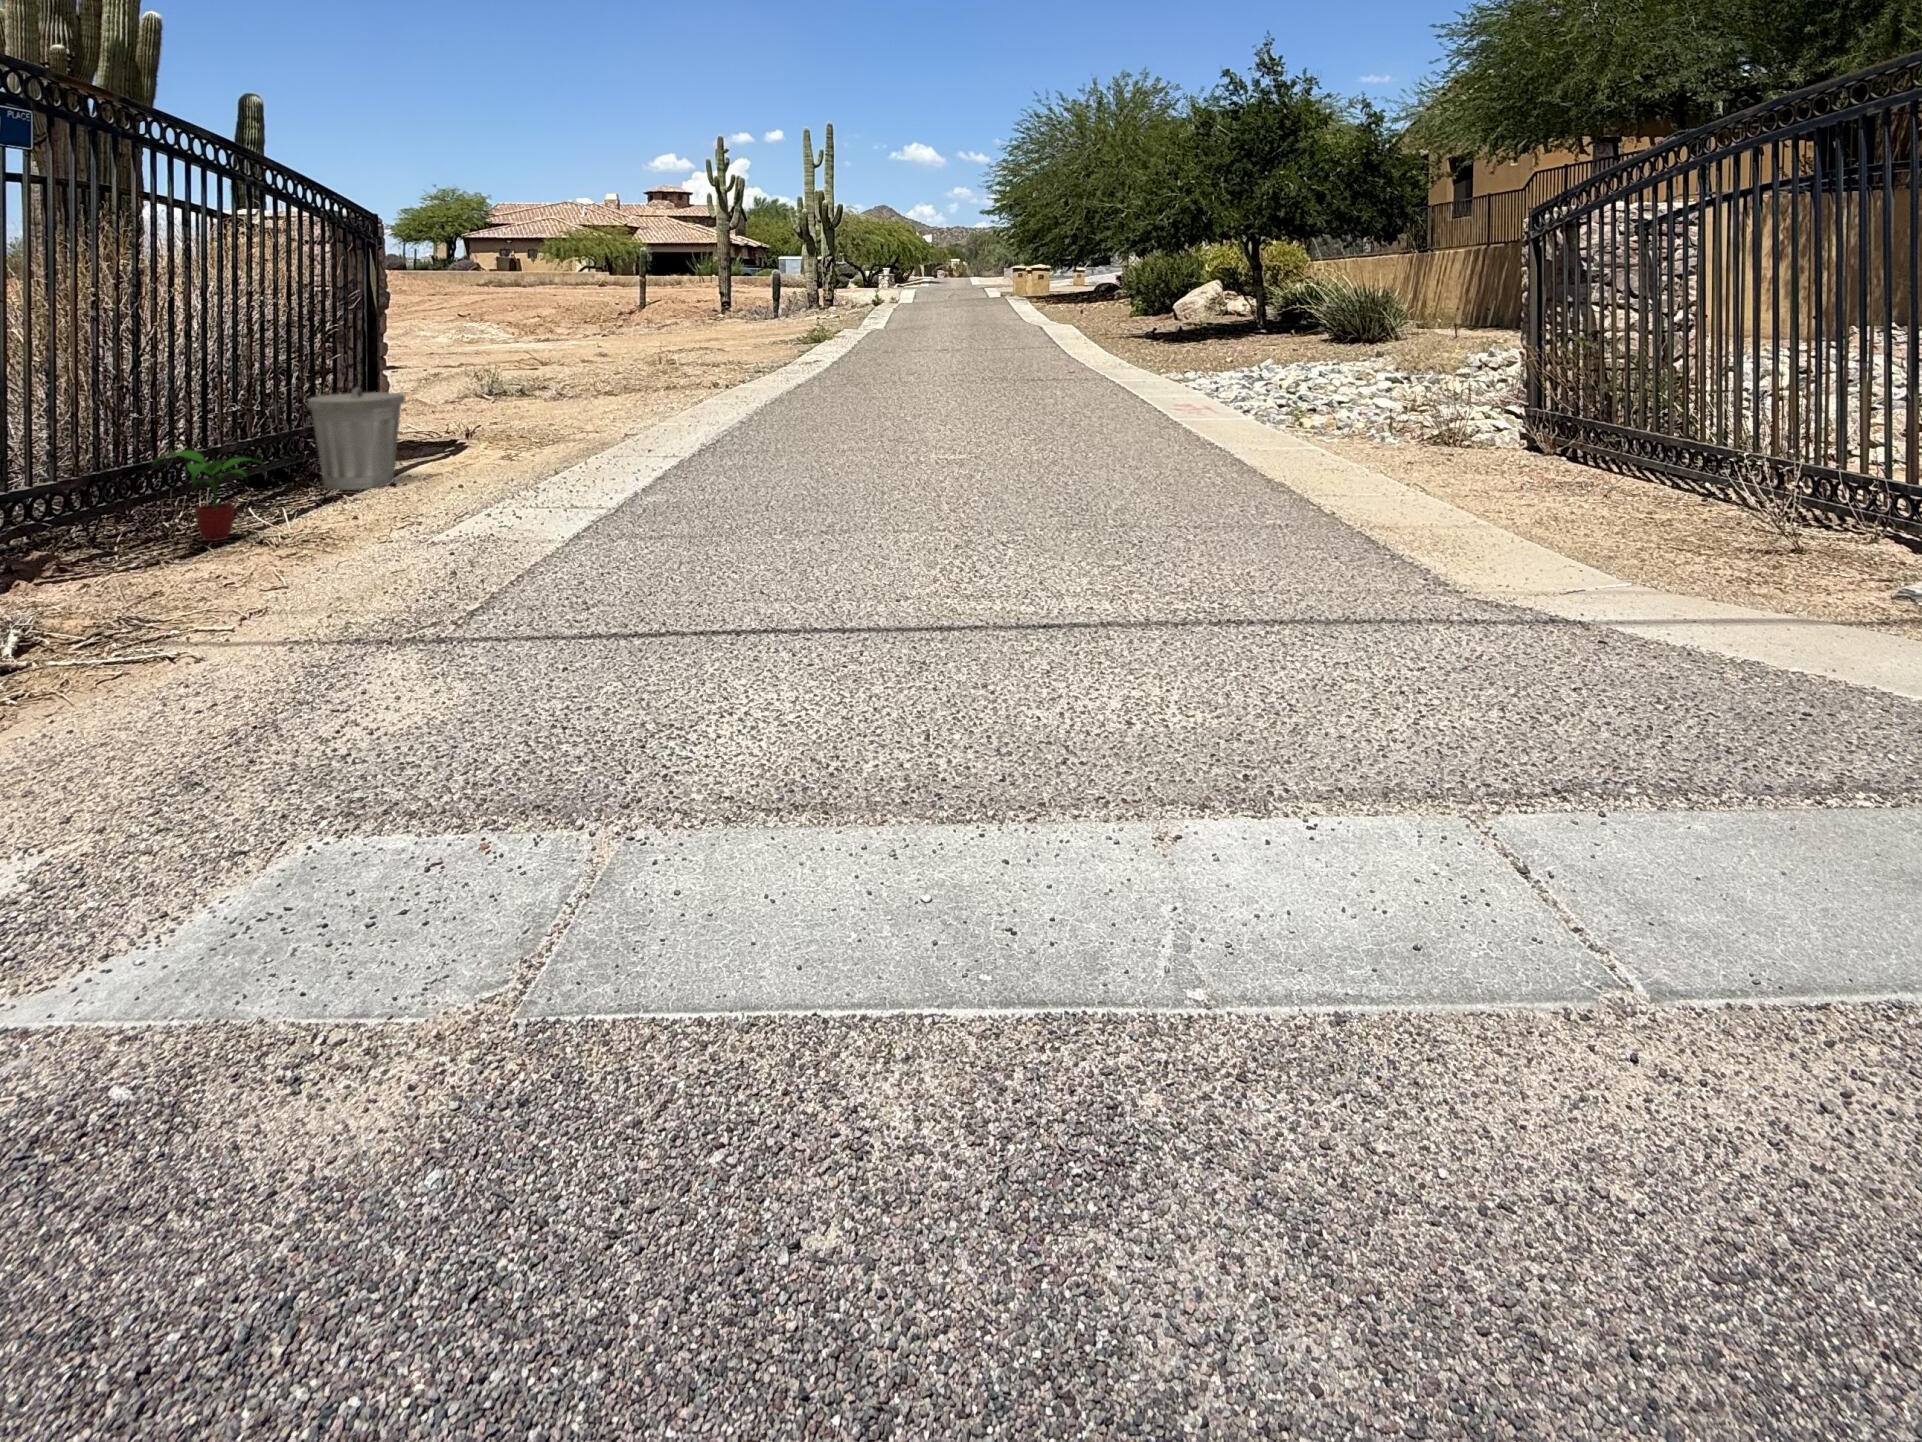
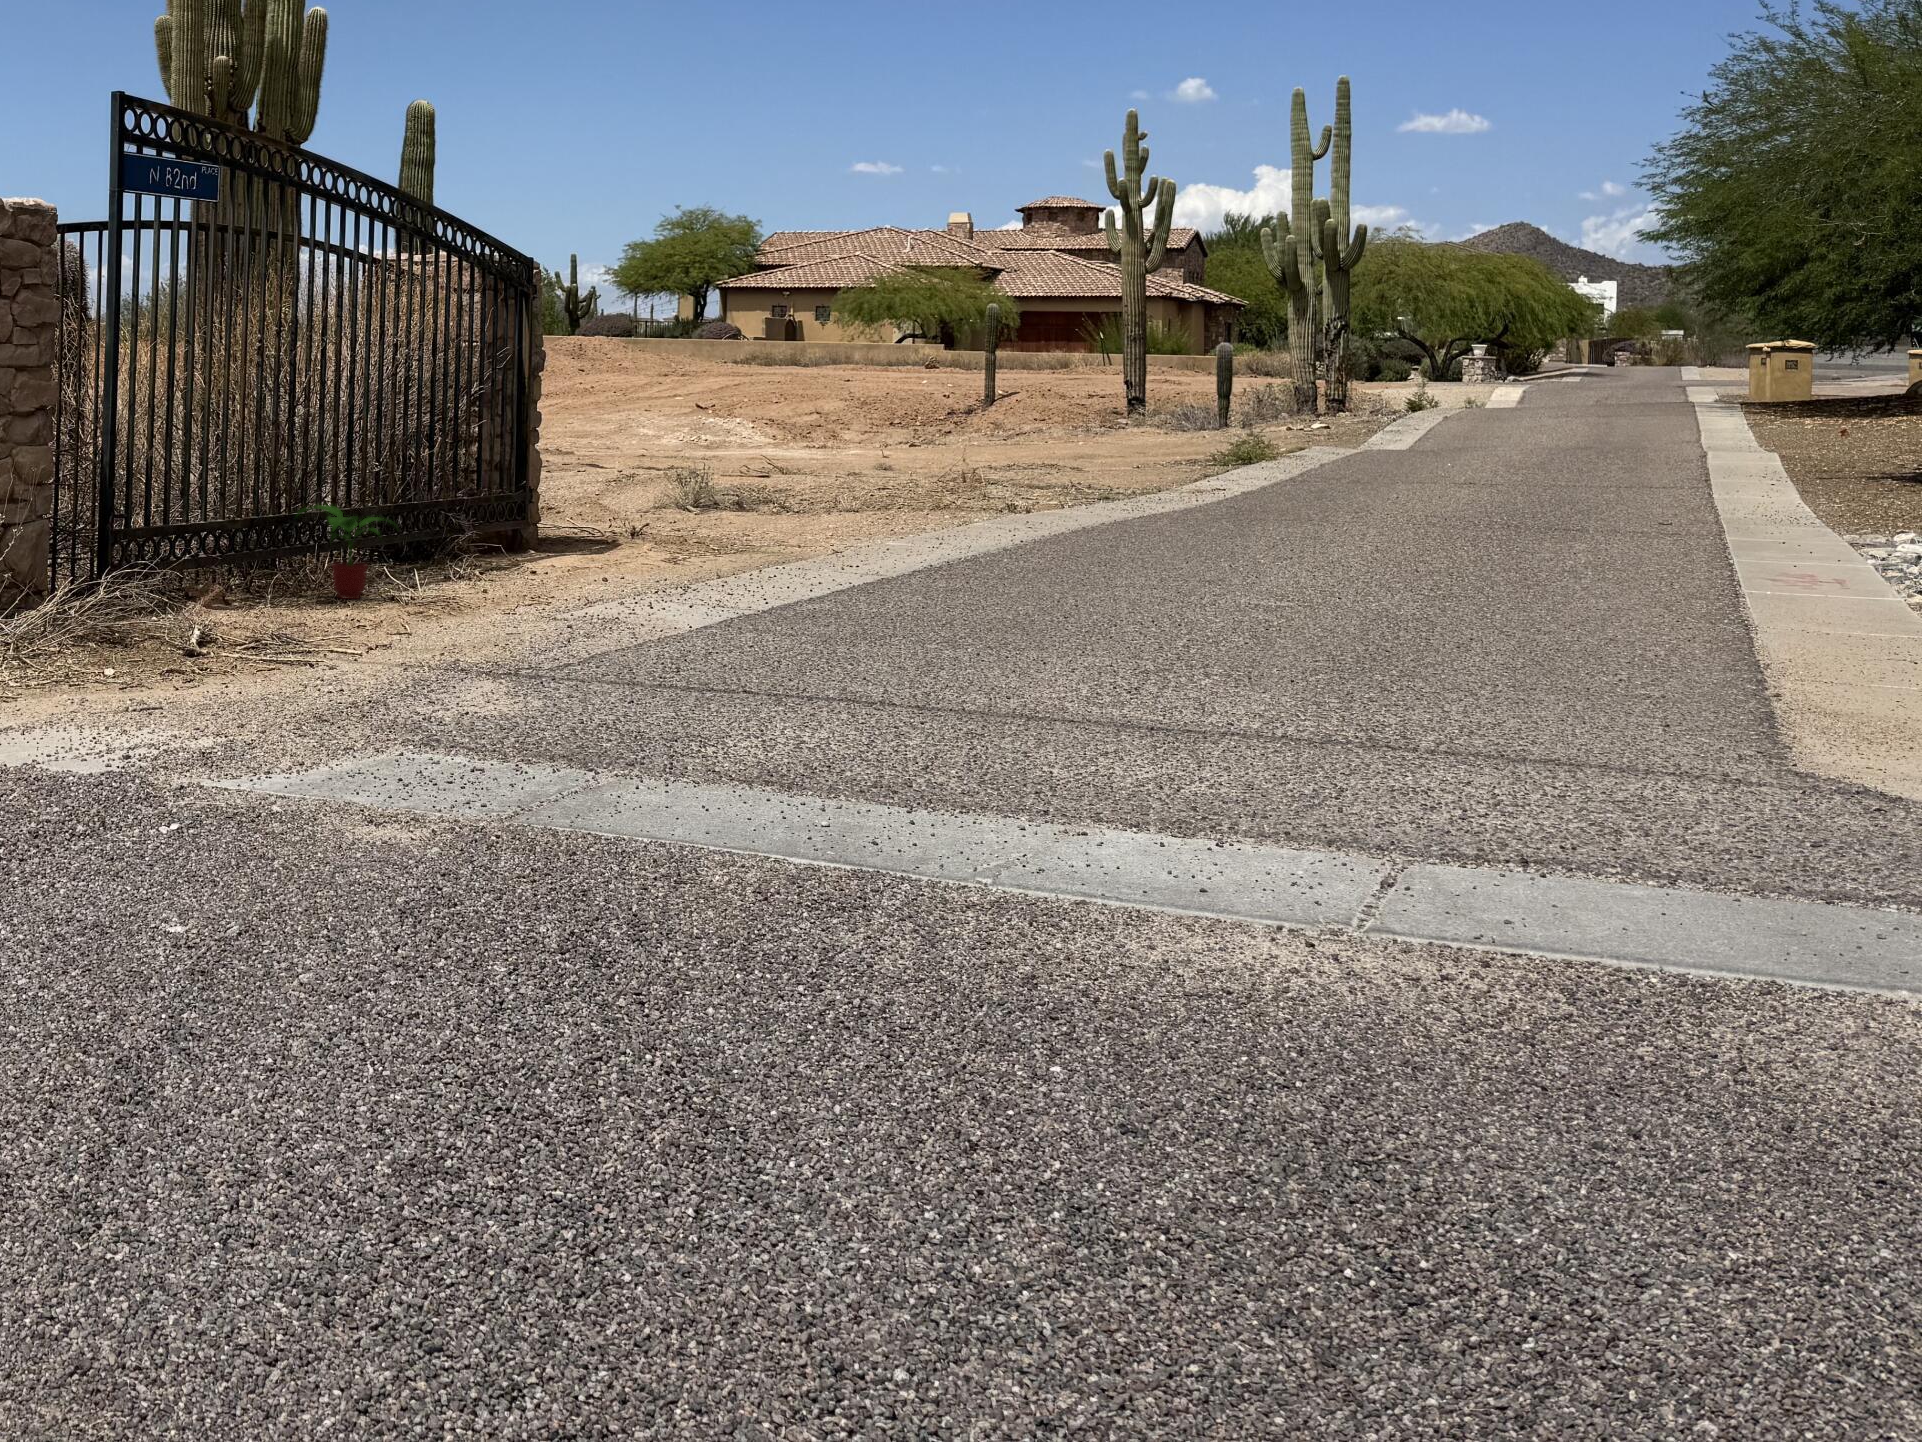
trash can: present [308,387,405,490] -> none [446,457,549,574]

